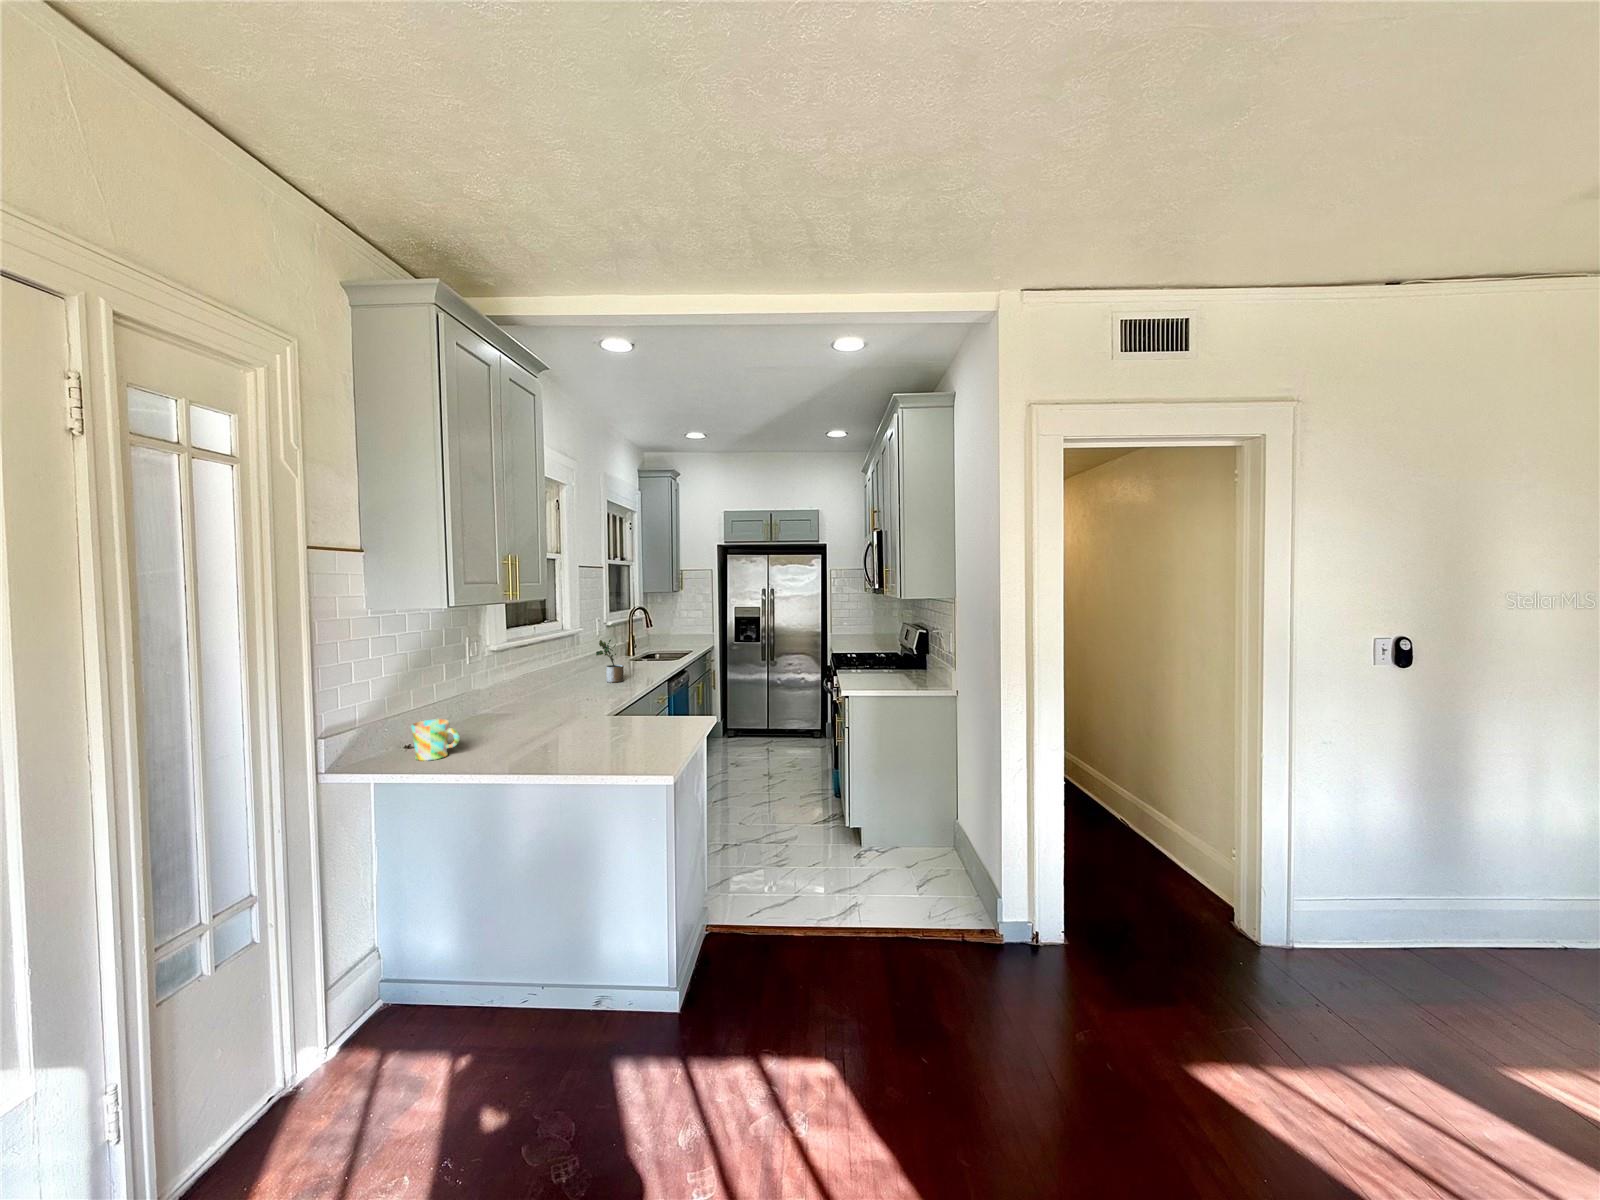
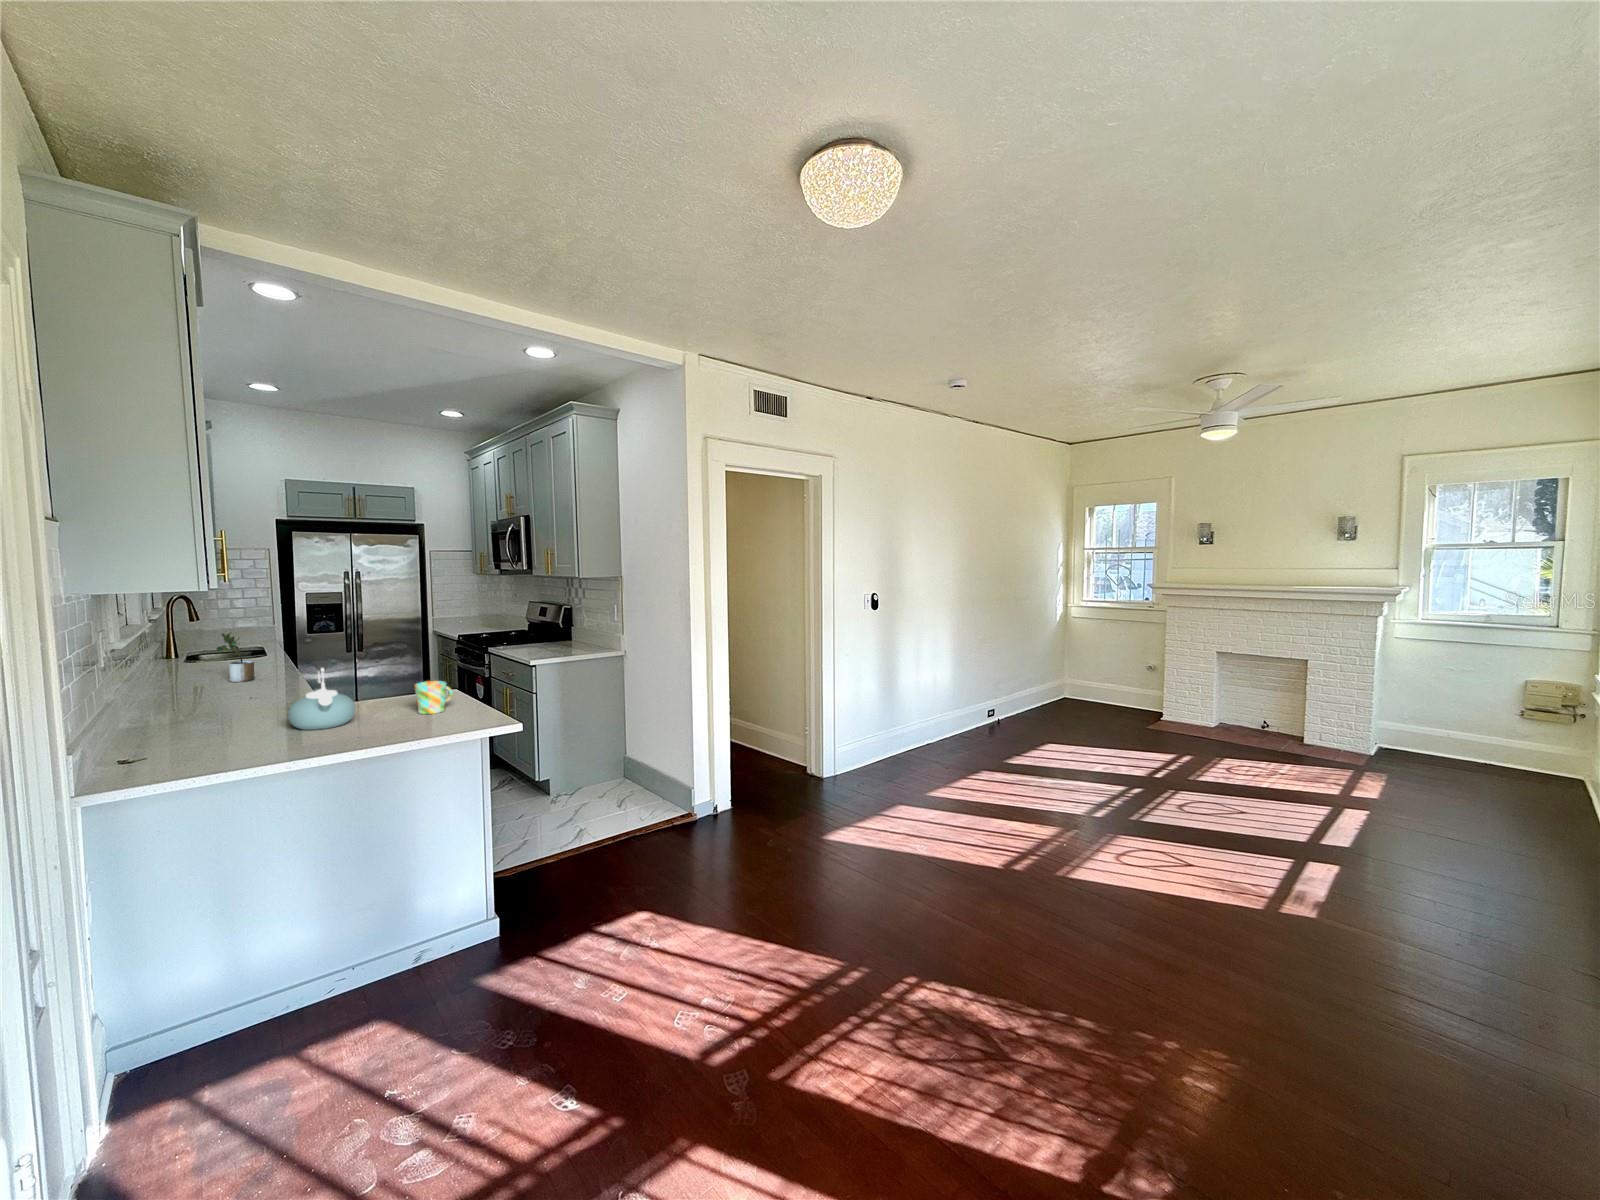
kettle: none [537,673,593,740] -> present [288,661,355,730]
mug: present [411,719,460,761] -> present [415,681,453,714]

